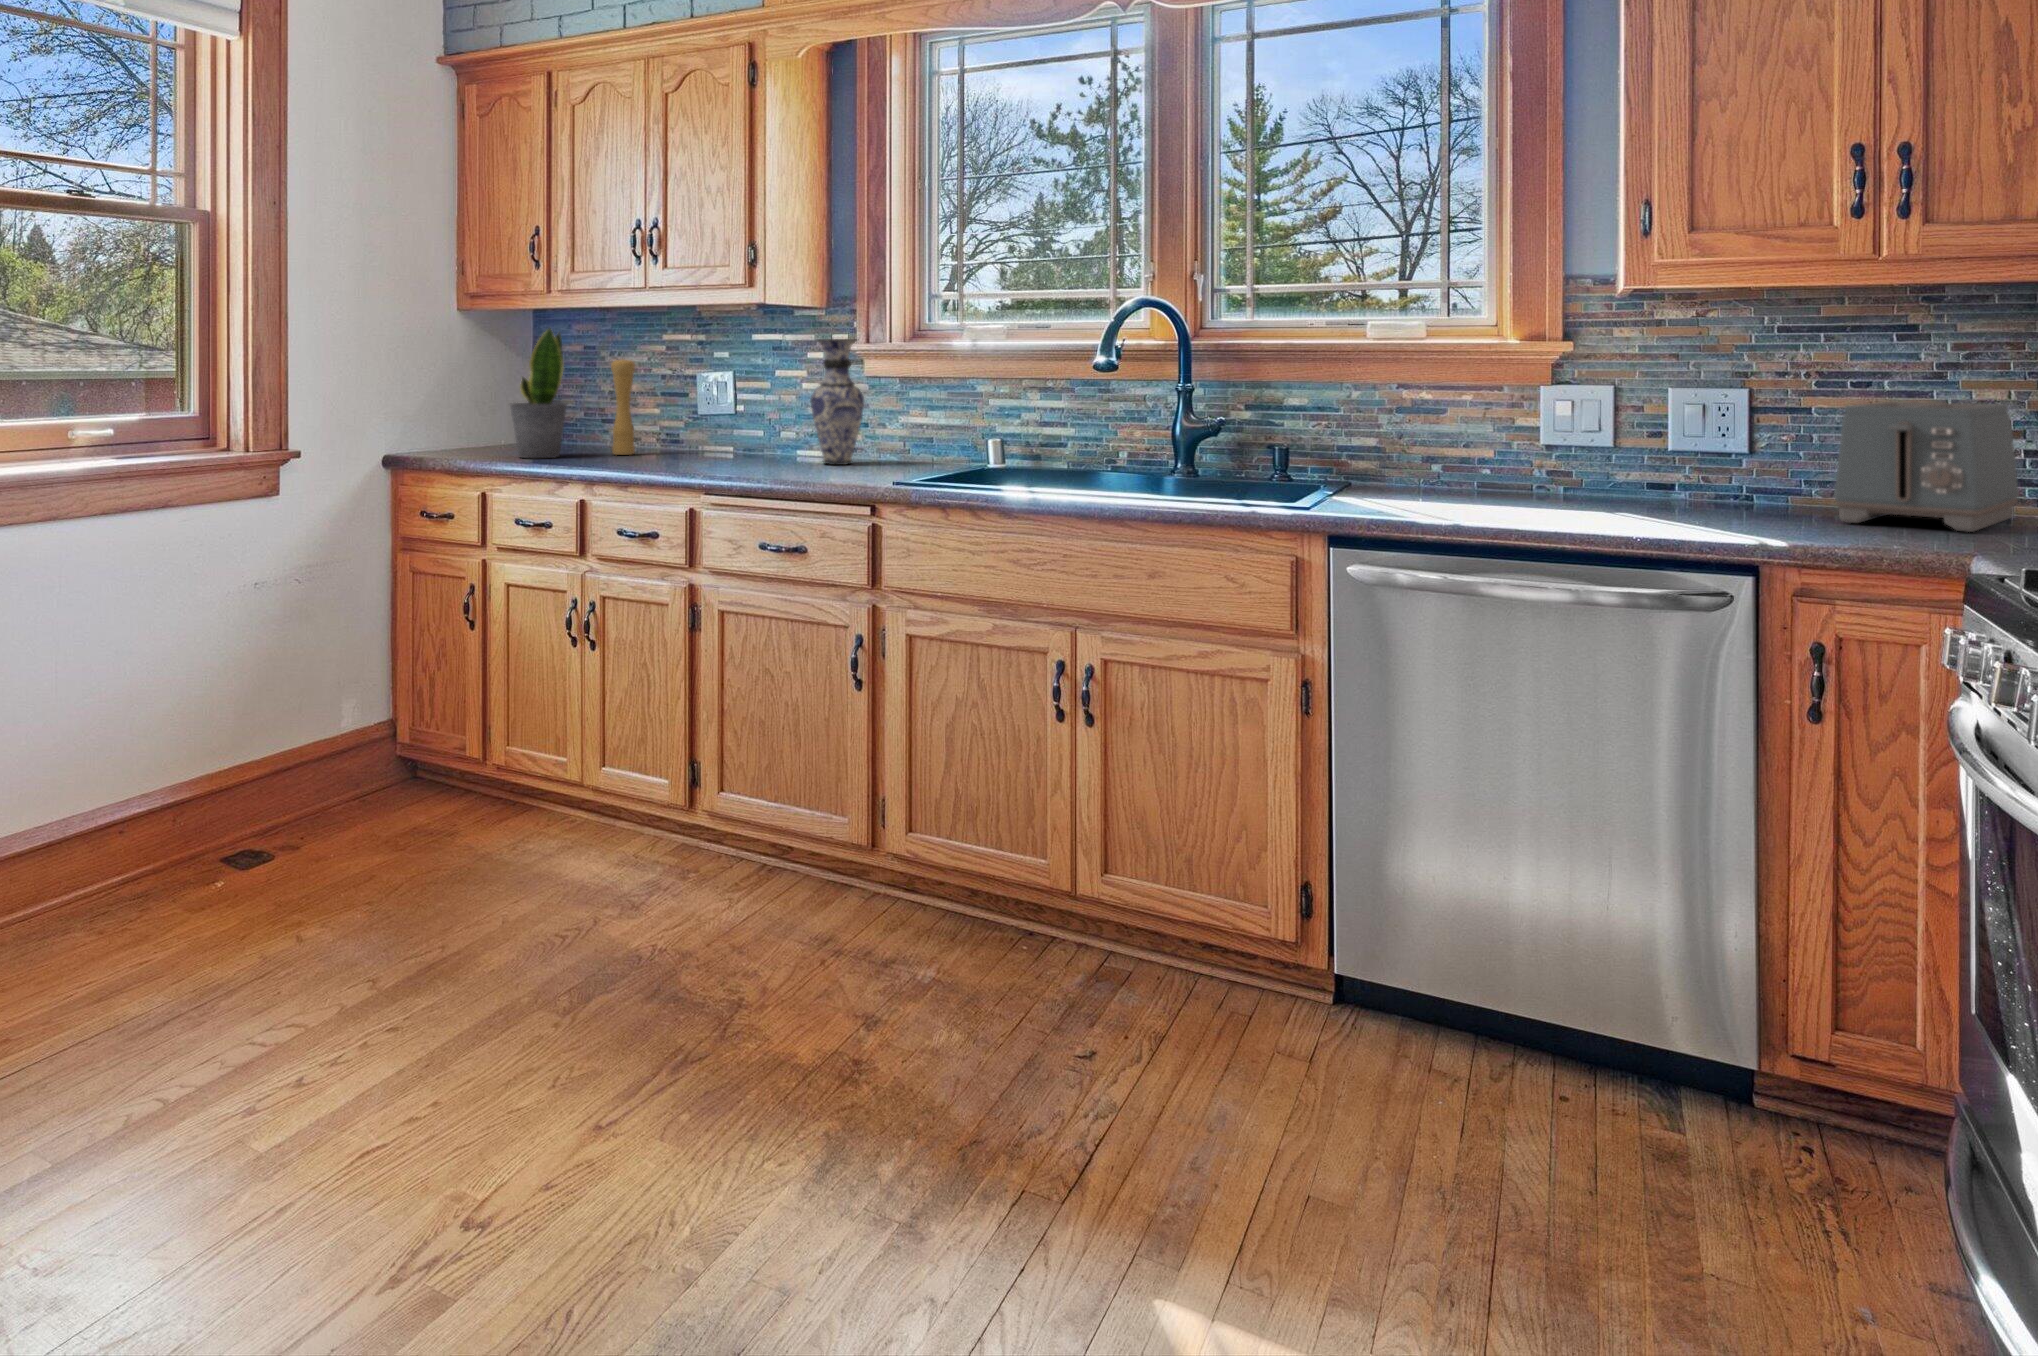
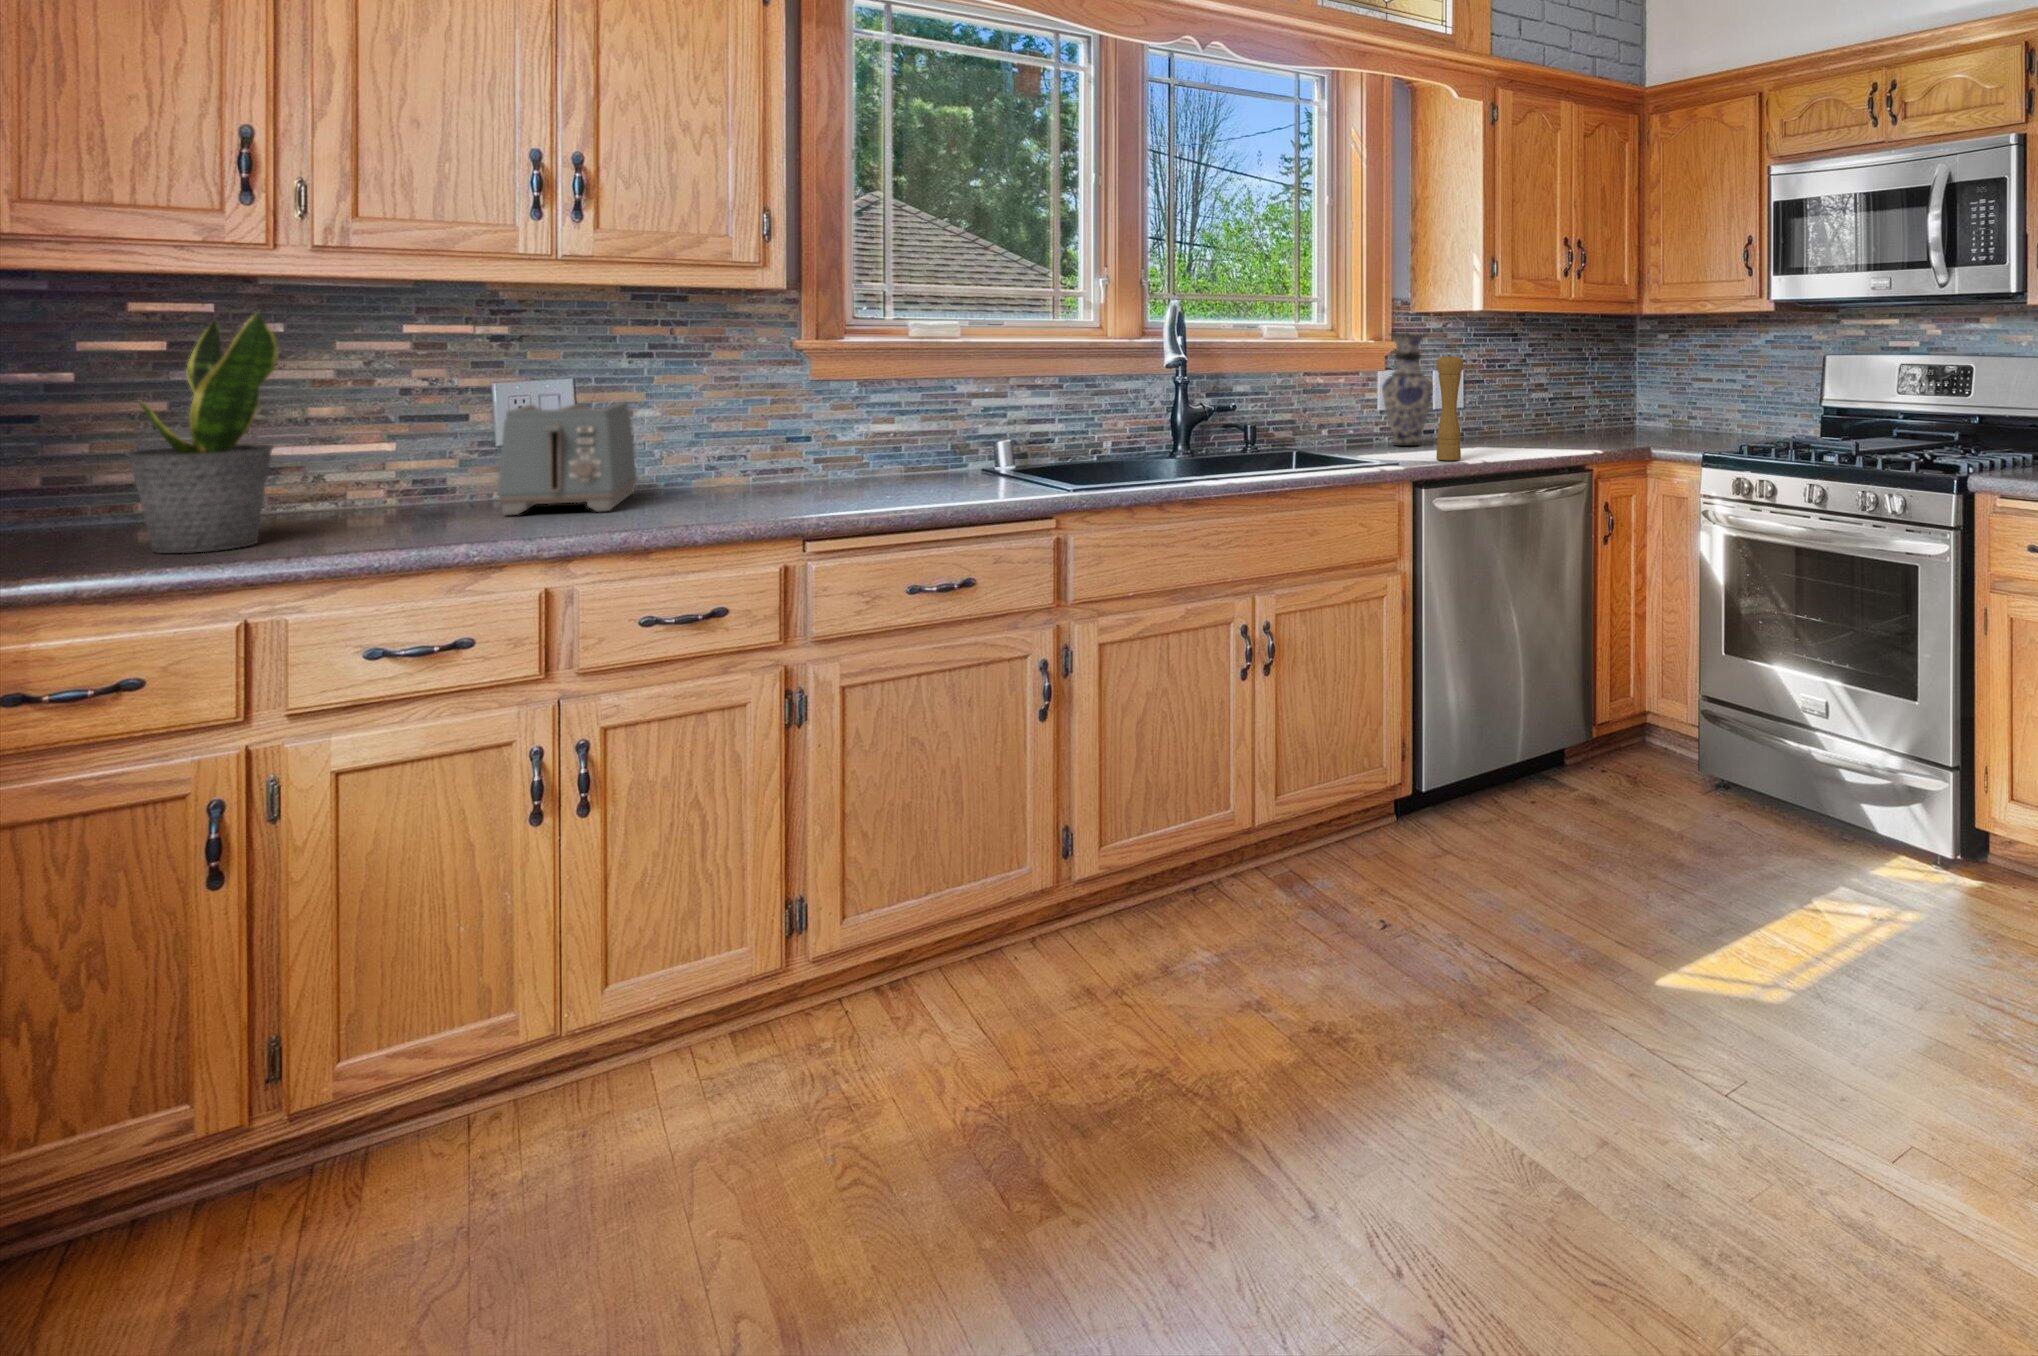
vase: present [810,339,864,465] -> present [1382,333,1433,446]
pepper mill: present [611,359,635,455] -> present [1436,355,1463,460]
toaster: present [1834,402,2019,532] -> present [497,402,638,515]

